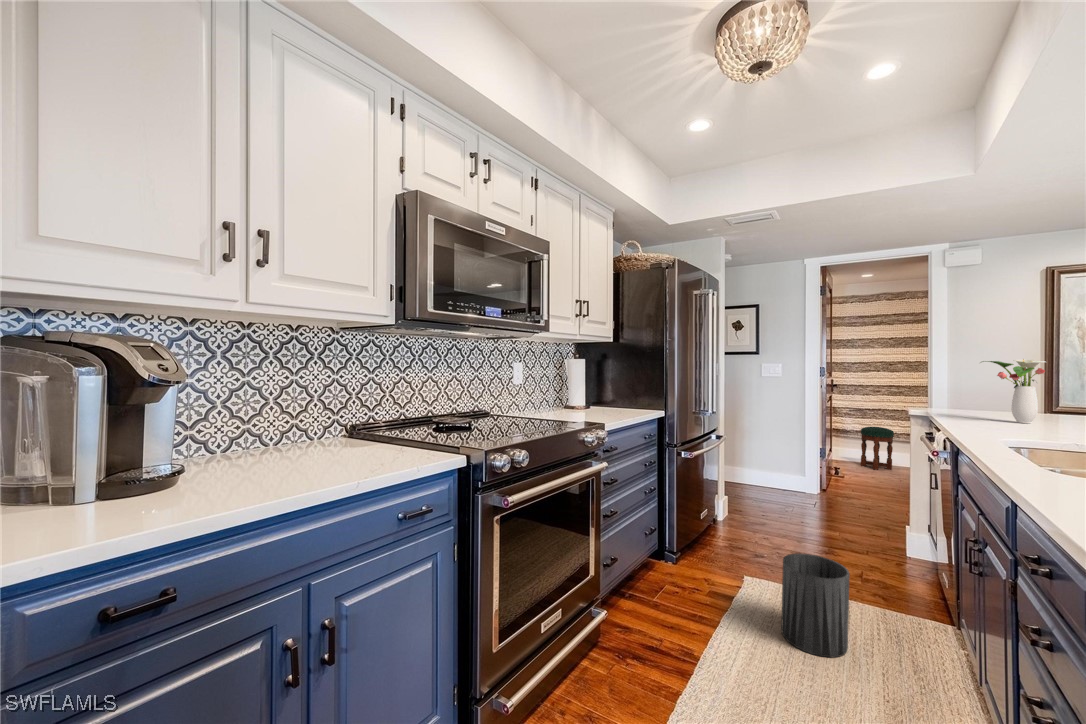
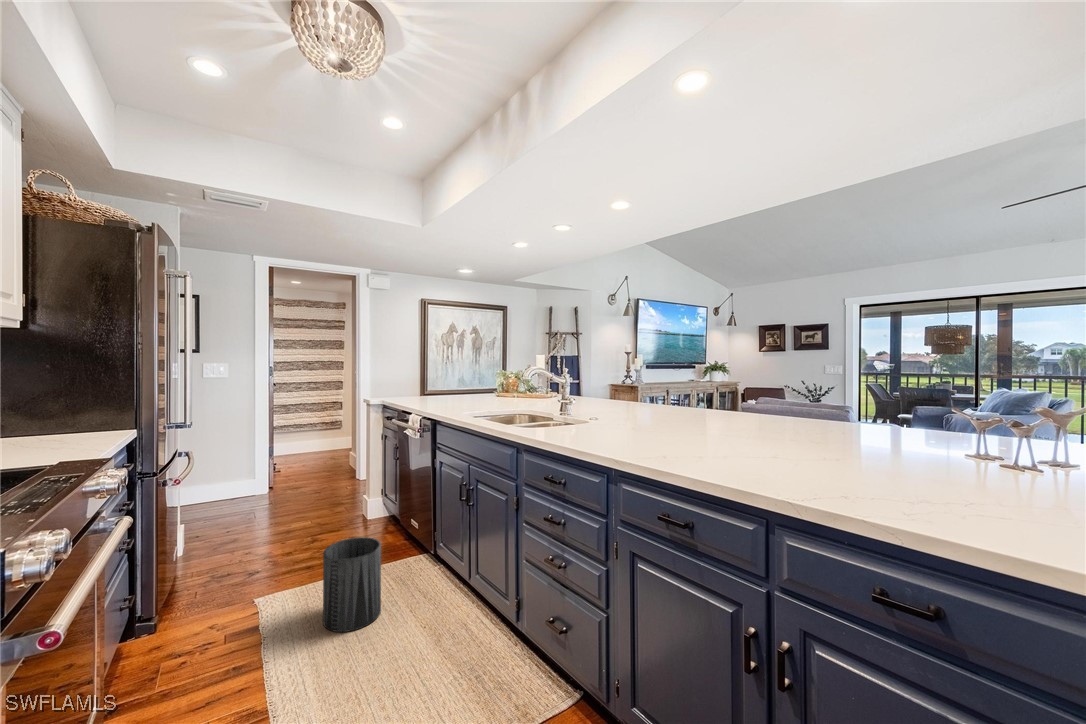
flower arrangement: present [982,359,1045,424] -> none [409,357,443,400]
stool: present [861,427,894,470] -> none [288,419,315,457]

